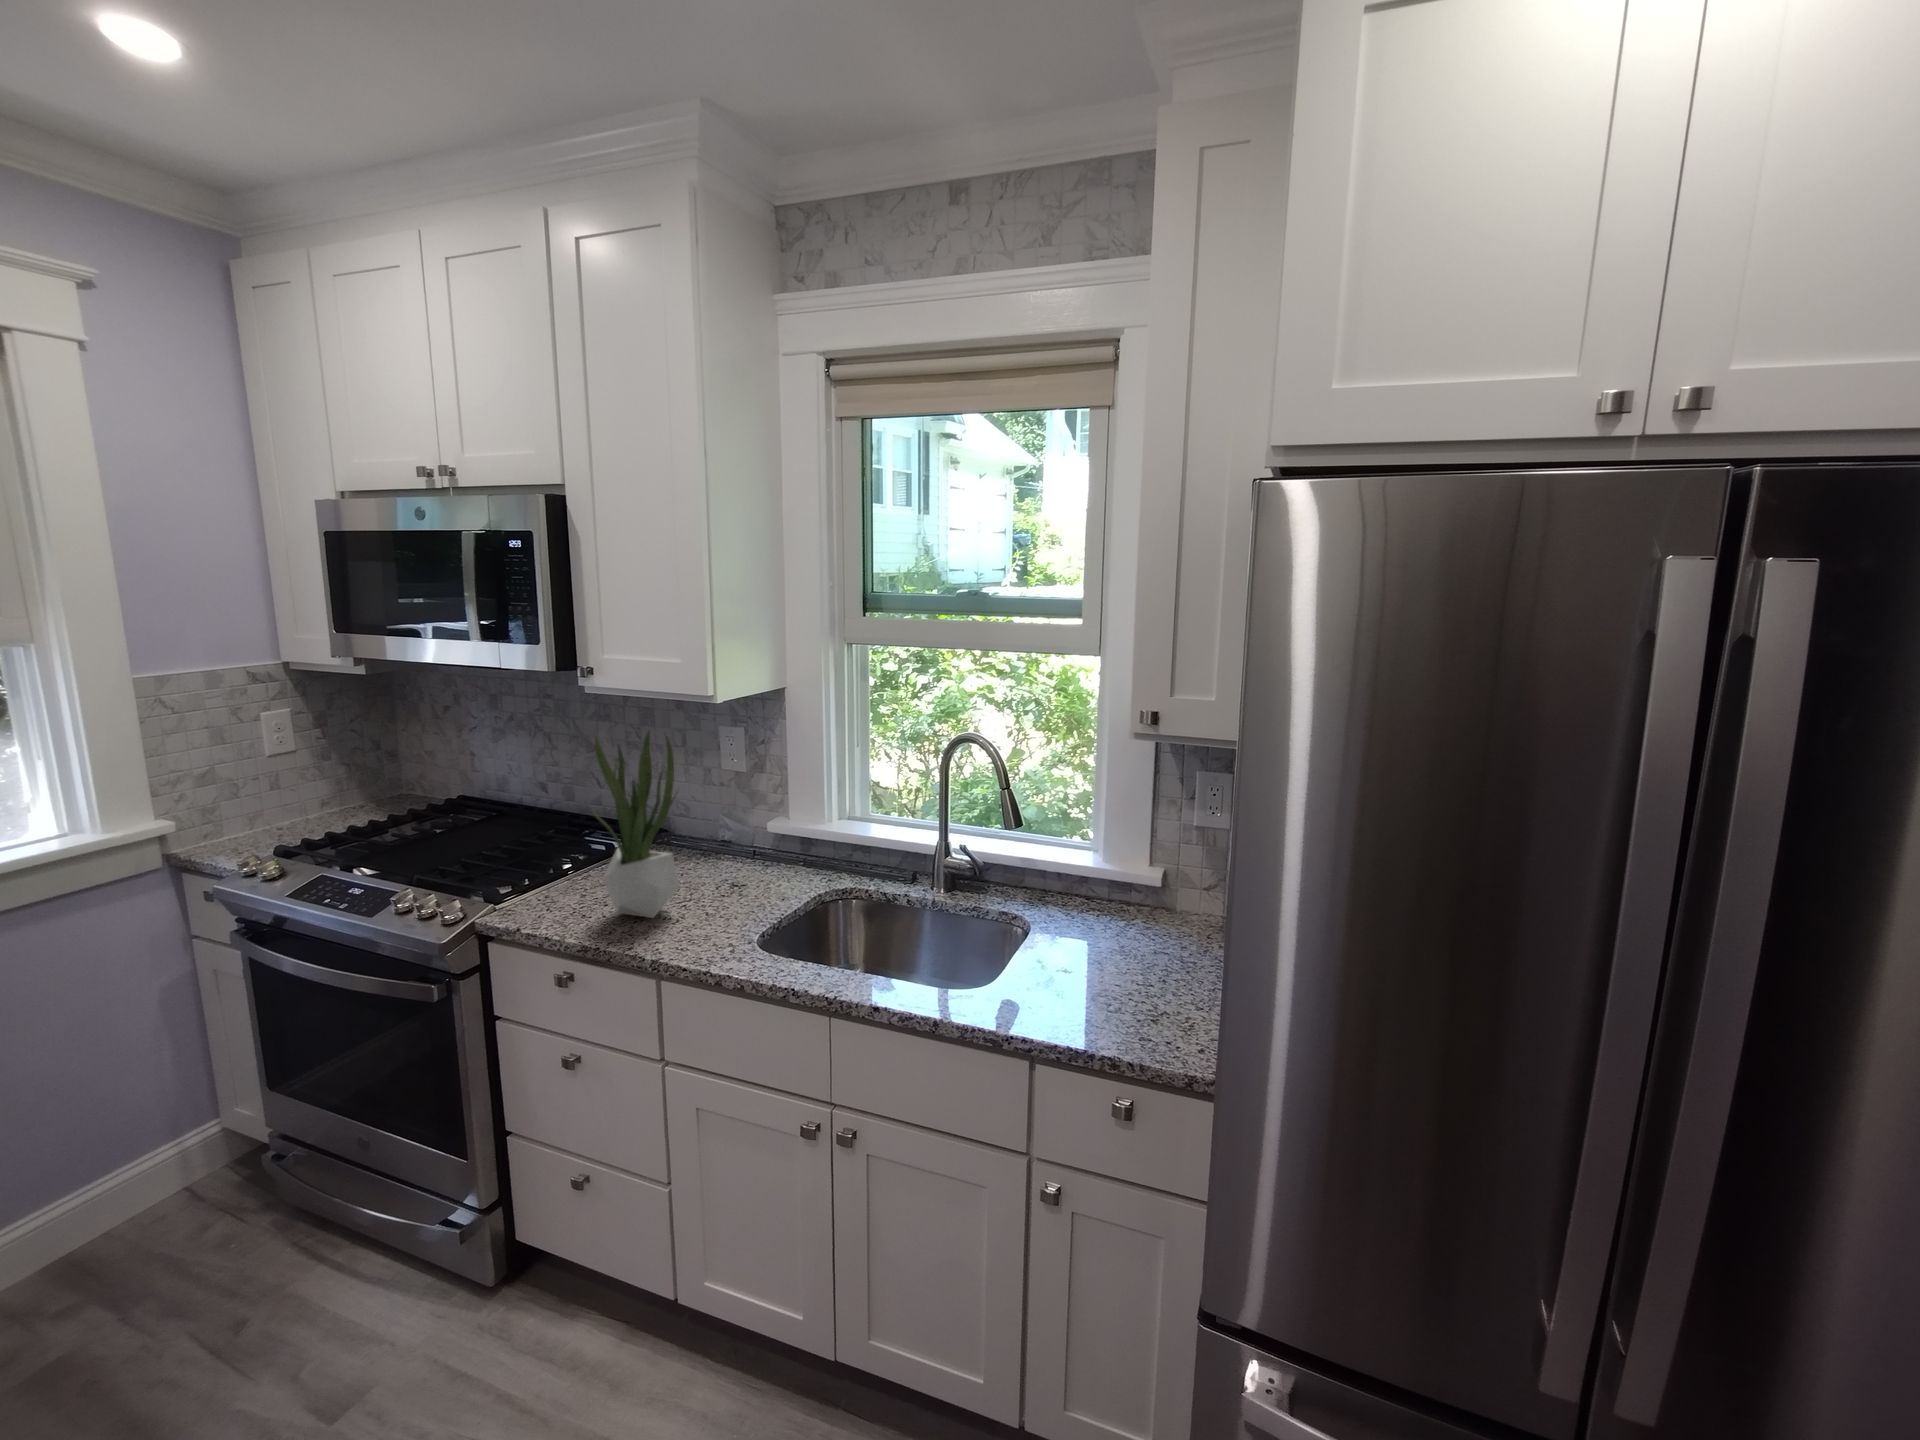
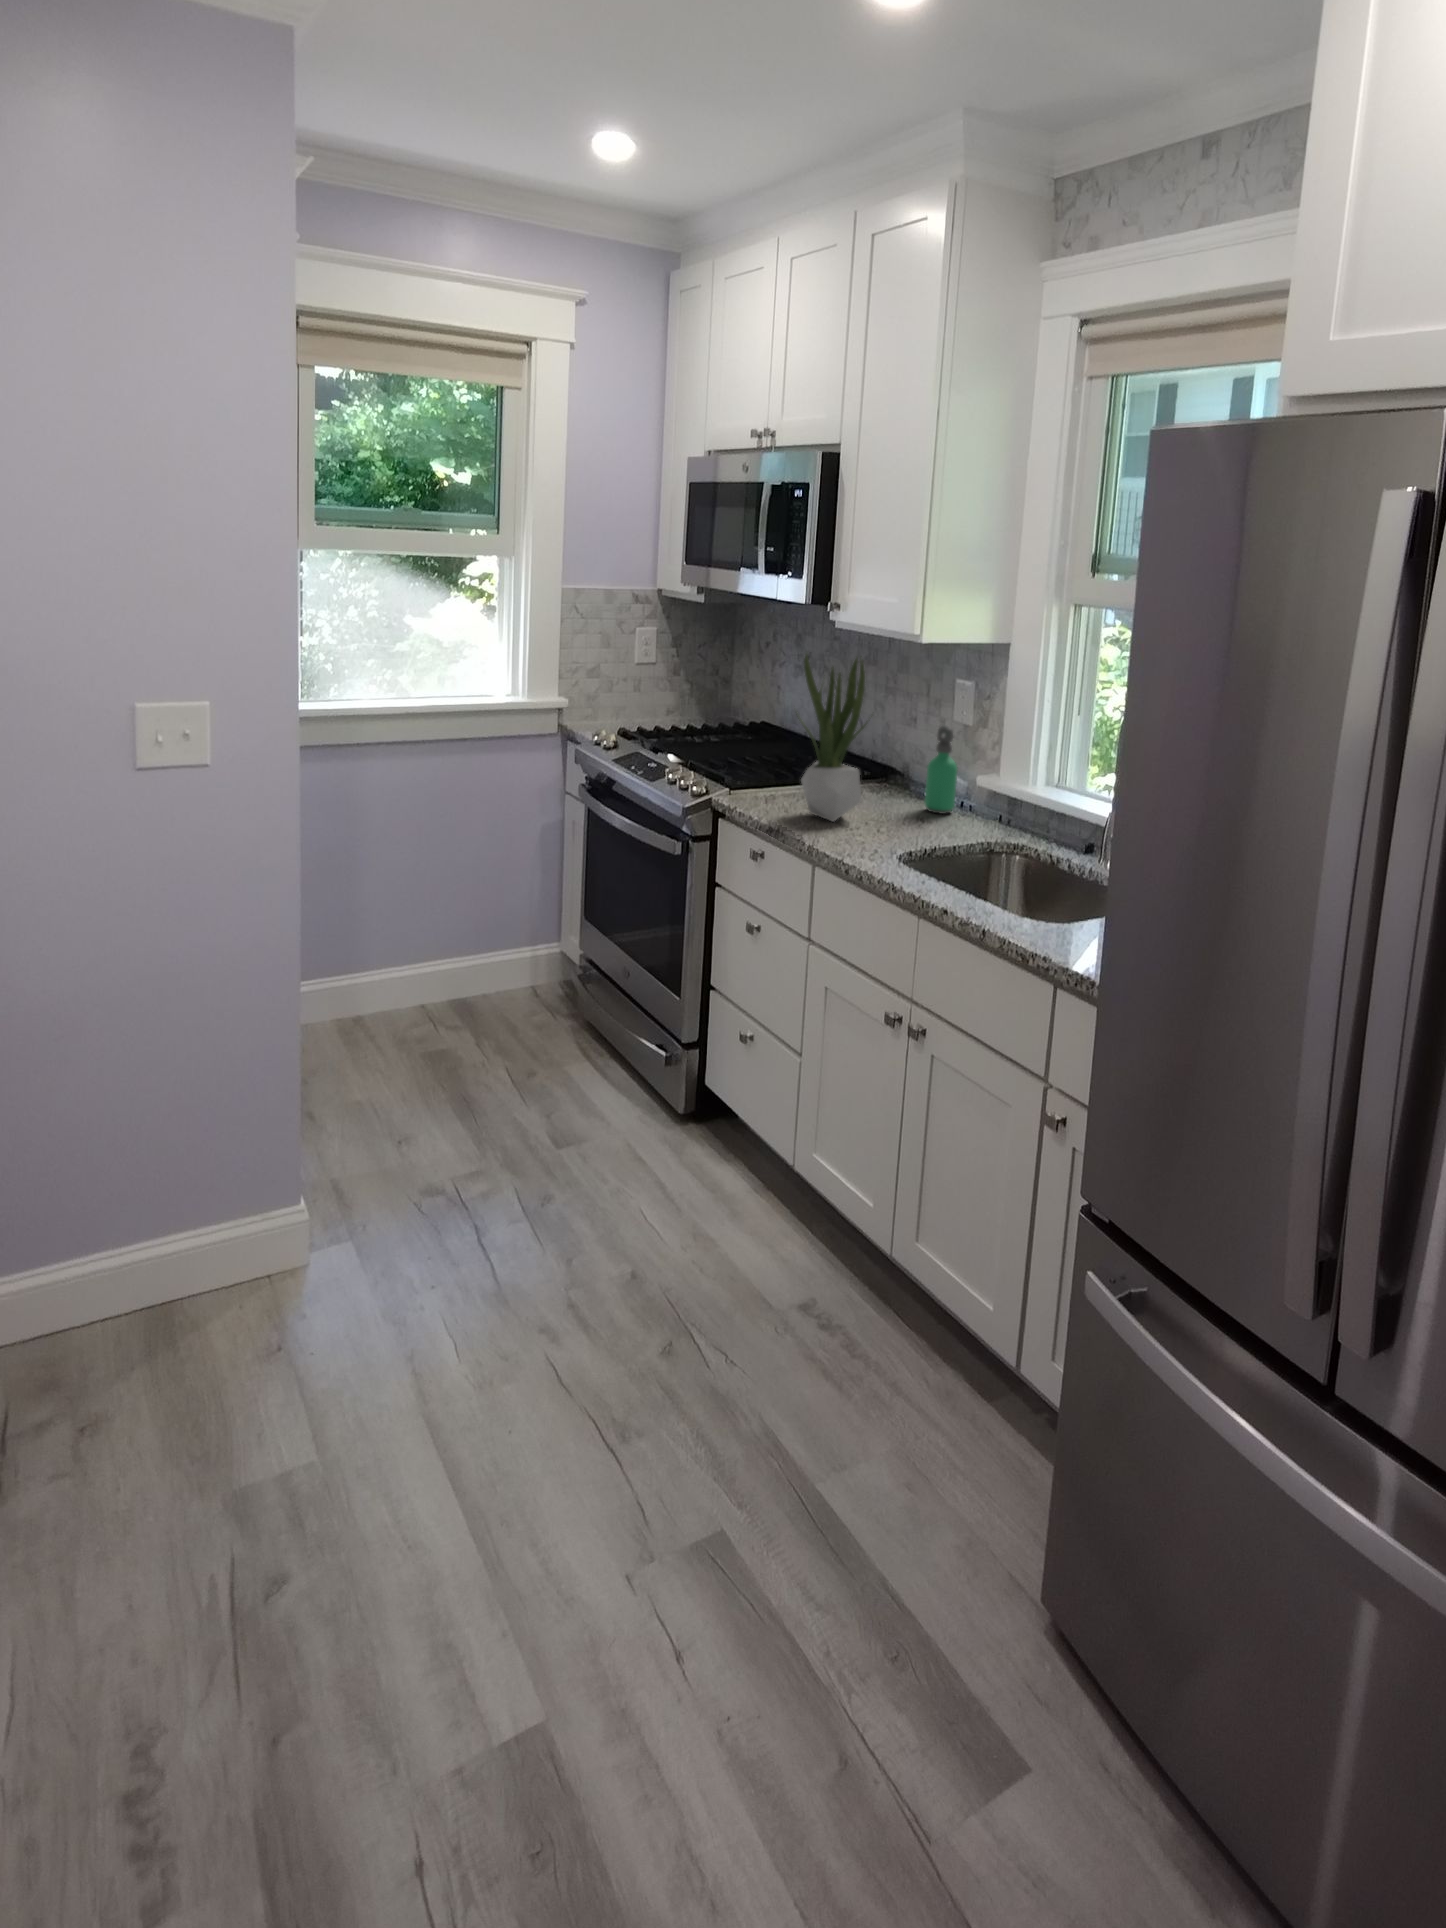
soap dispenser: none [723,781,756,872] -> present [925,725,957,814]

